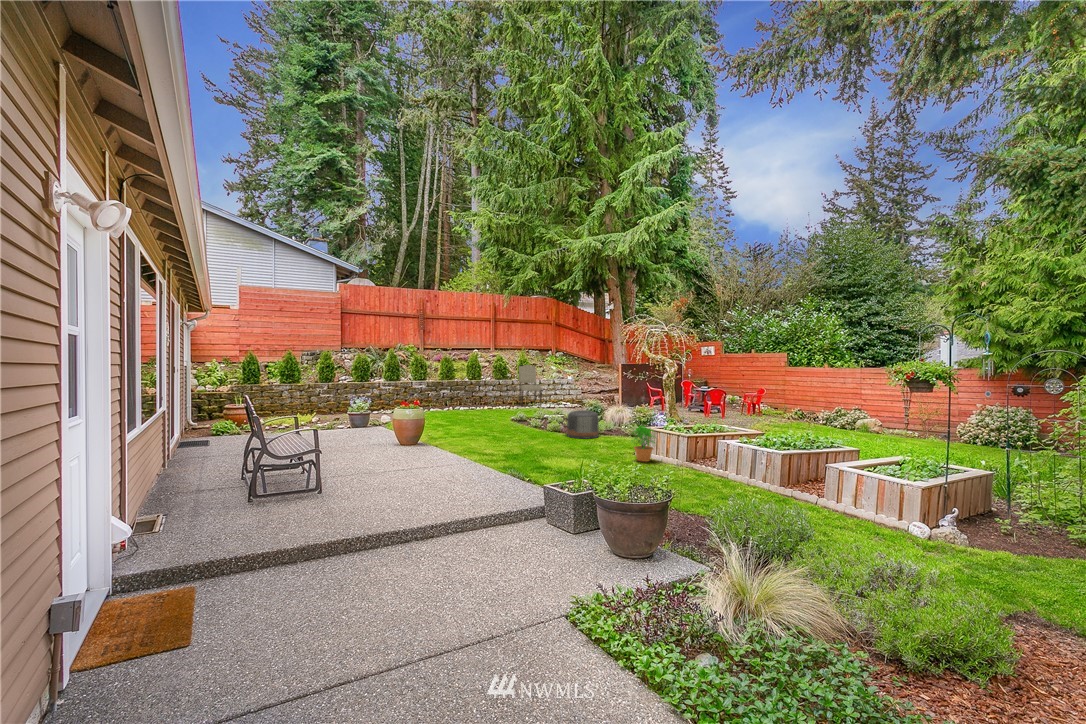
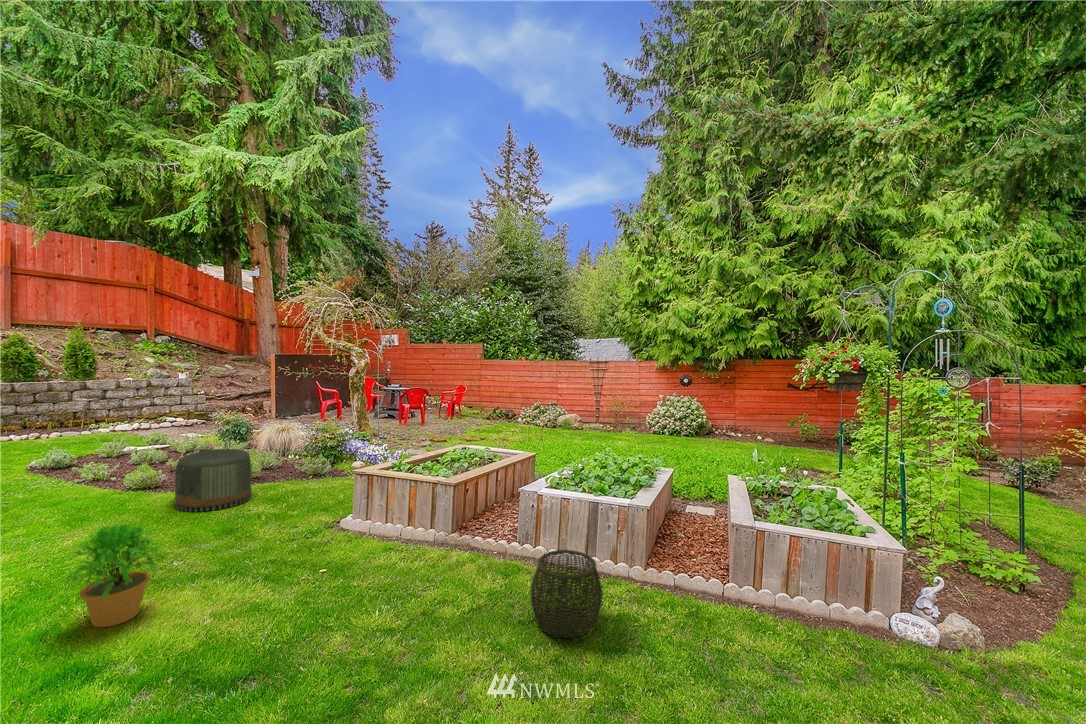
chair: present [519,365,542,406] -> none [64,356,120,432]
potted plant: present [632,426,656,462] -> present [67,523,160,627]
woven basket: none [696,454,732,488] -> present [530,550,603,638]

